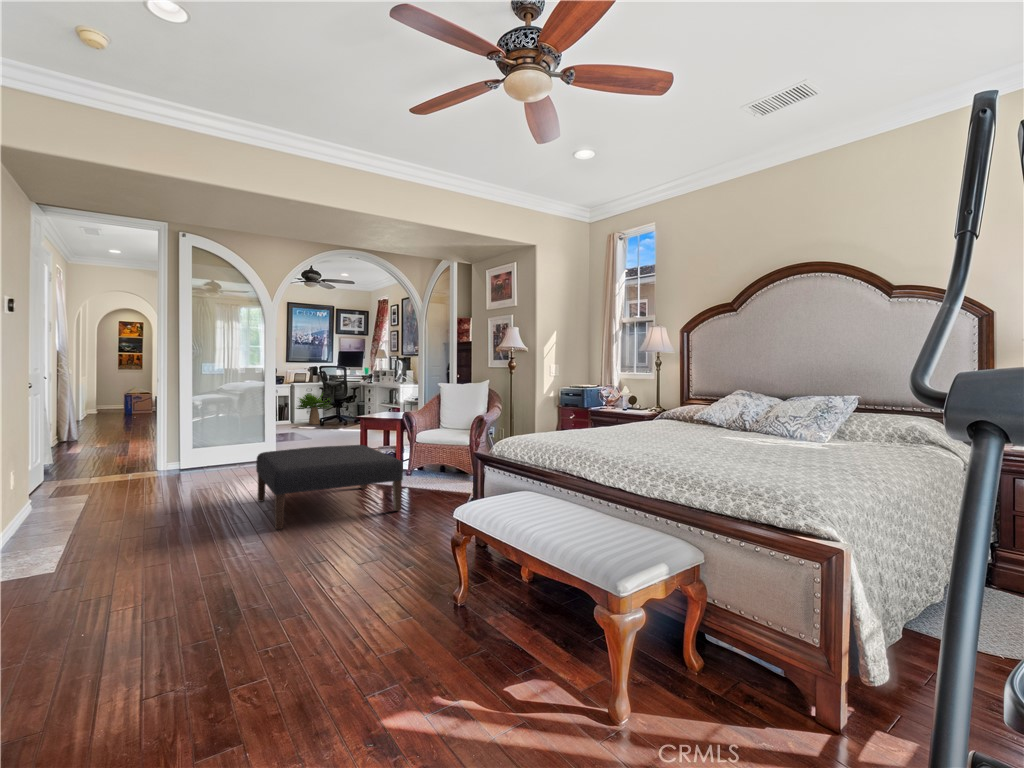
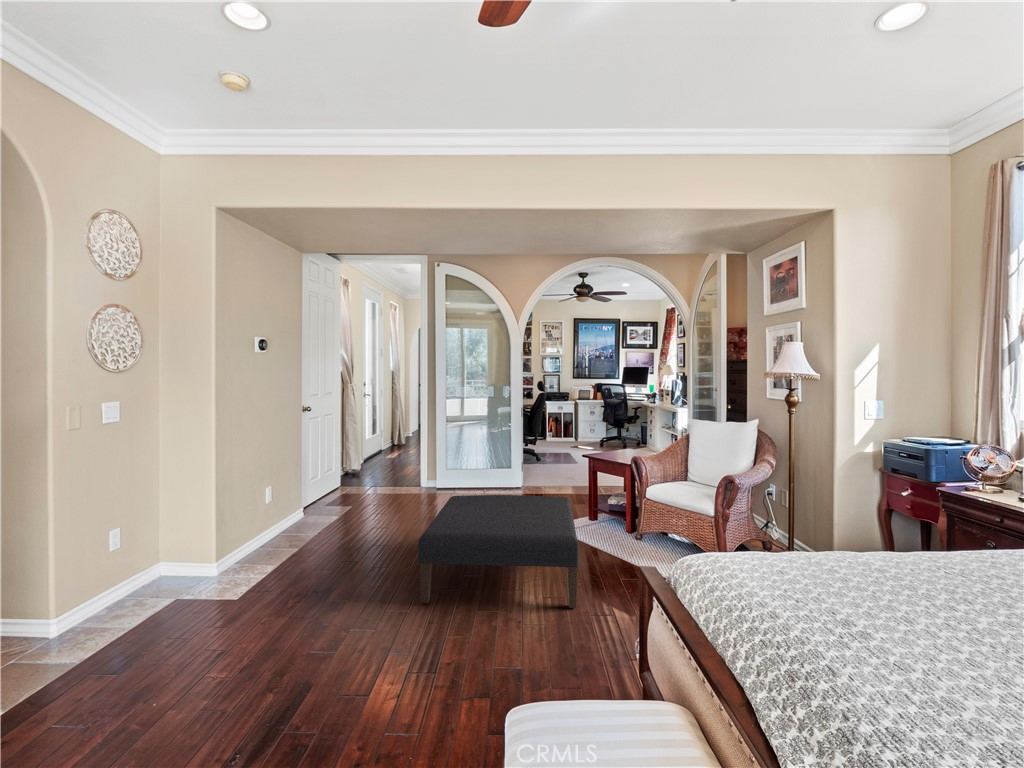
potted plant: present [296,394,331,424] -> none [574,409,615,443]

